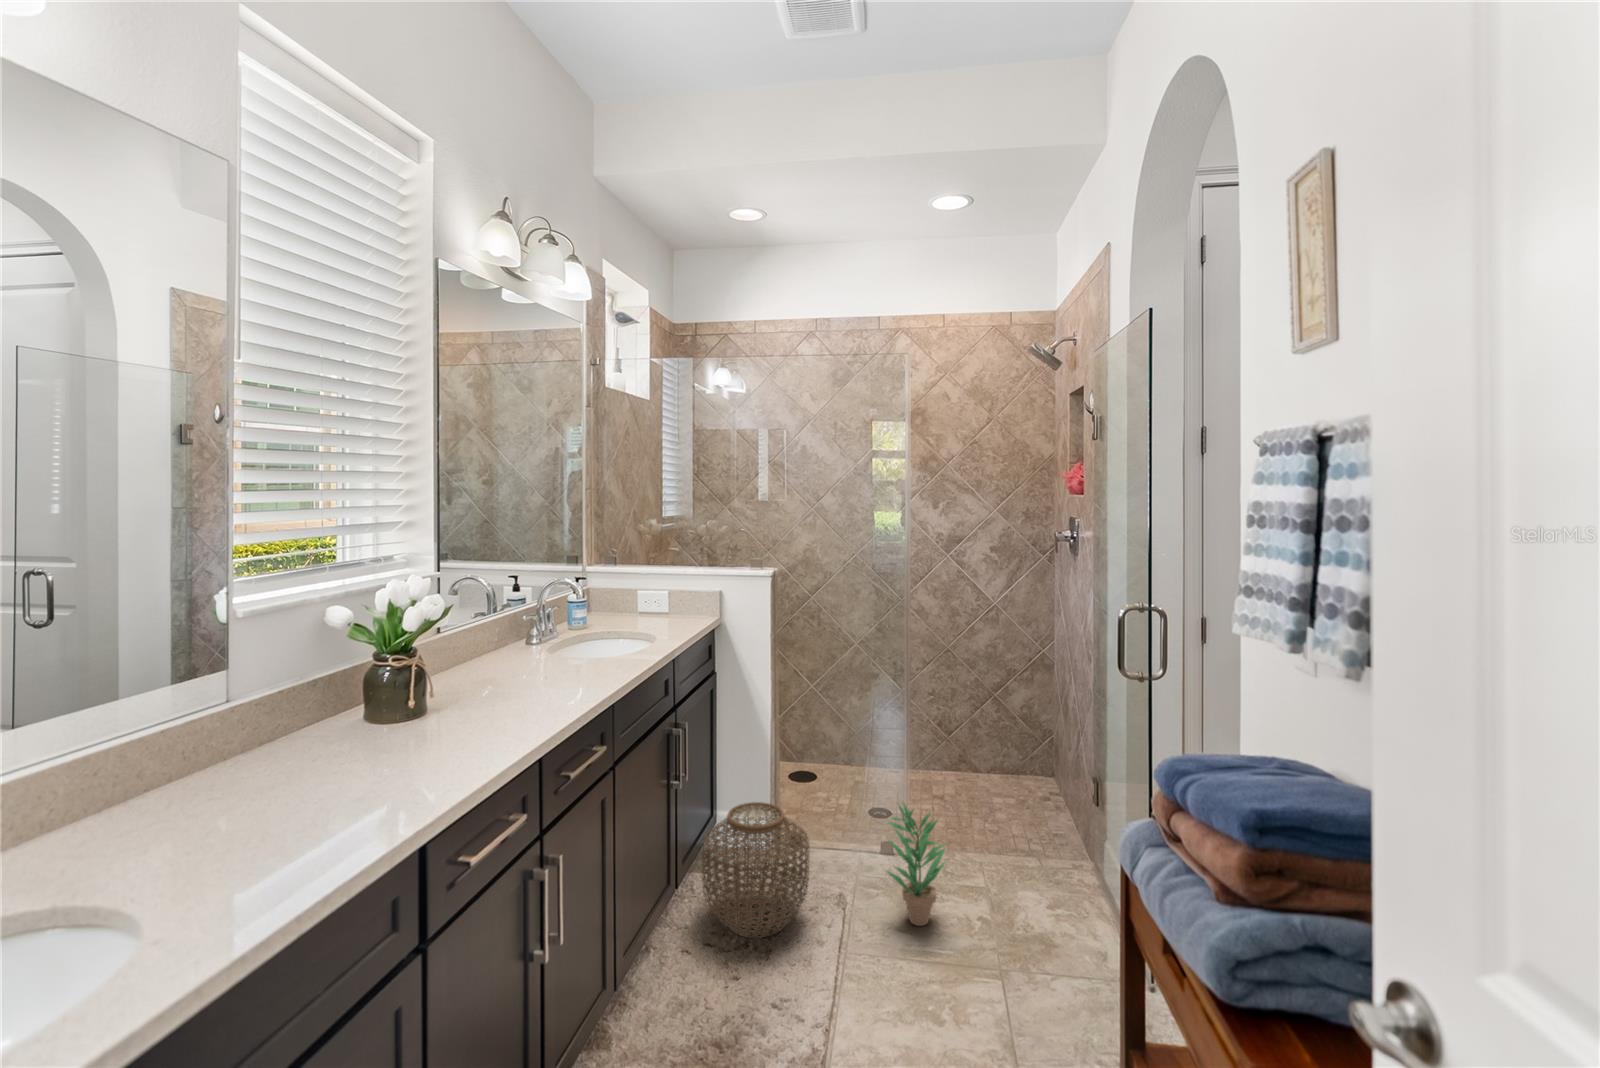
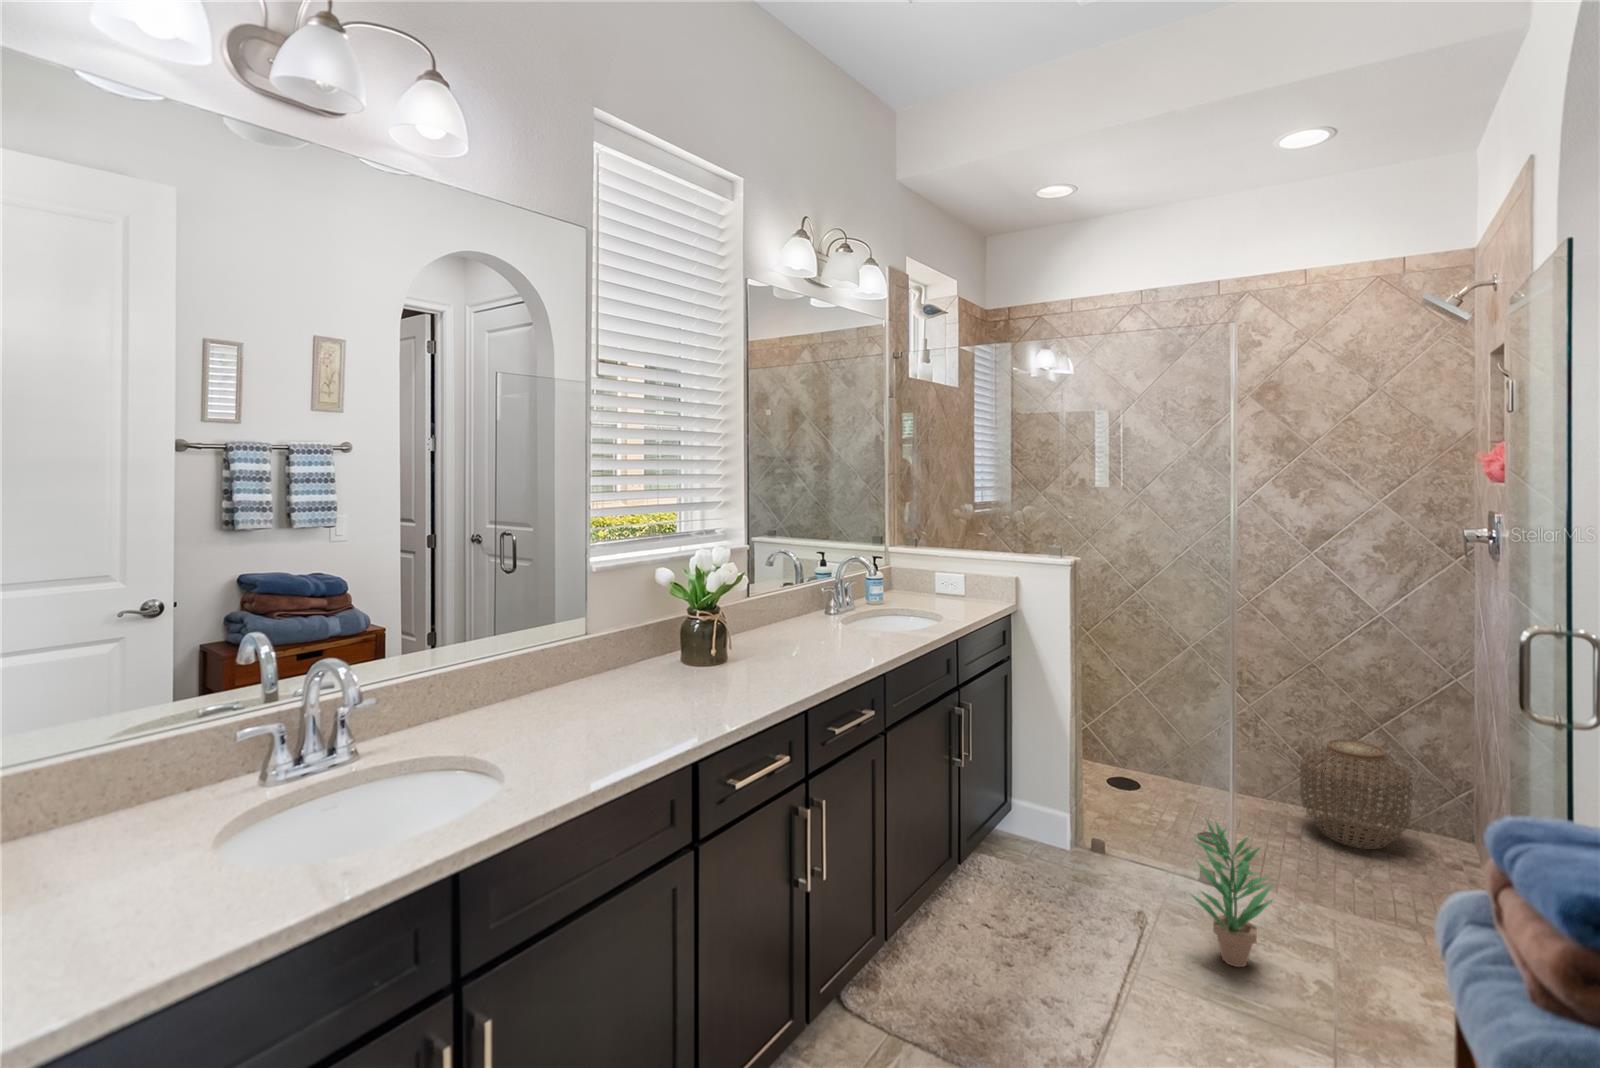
woven basket: present [701,802,809,938] -> present [1300,739,1412,849]

